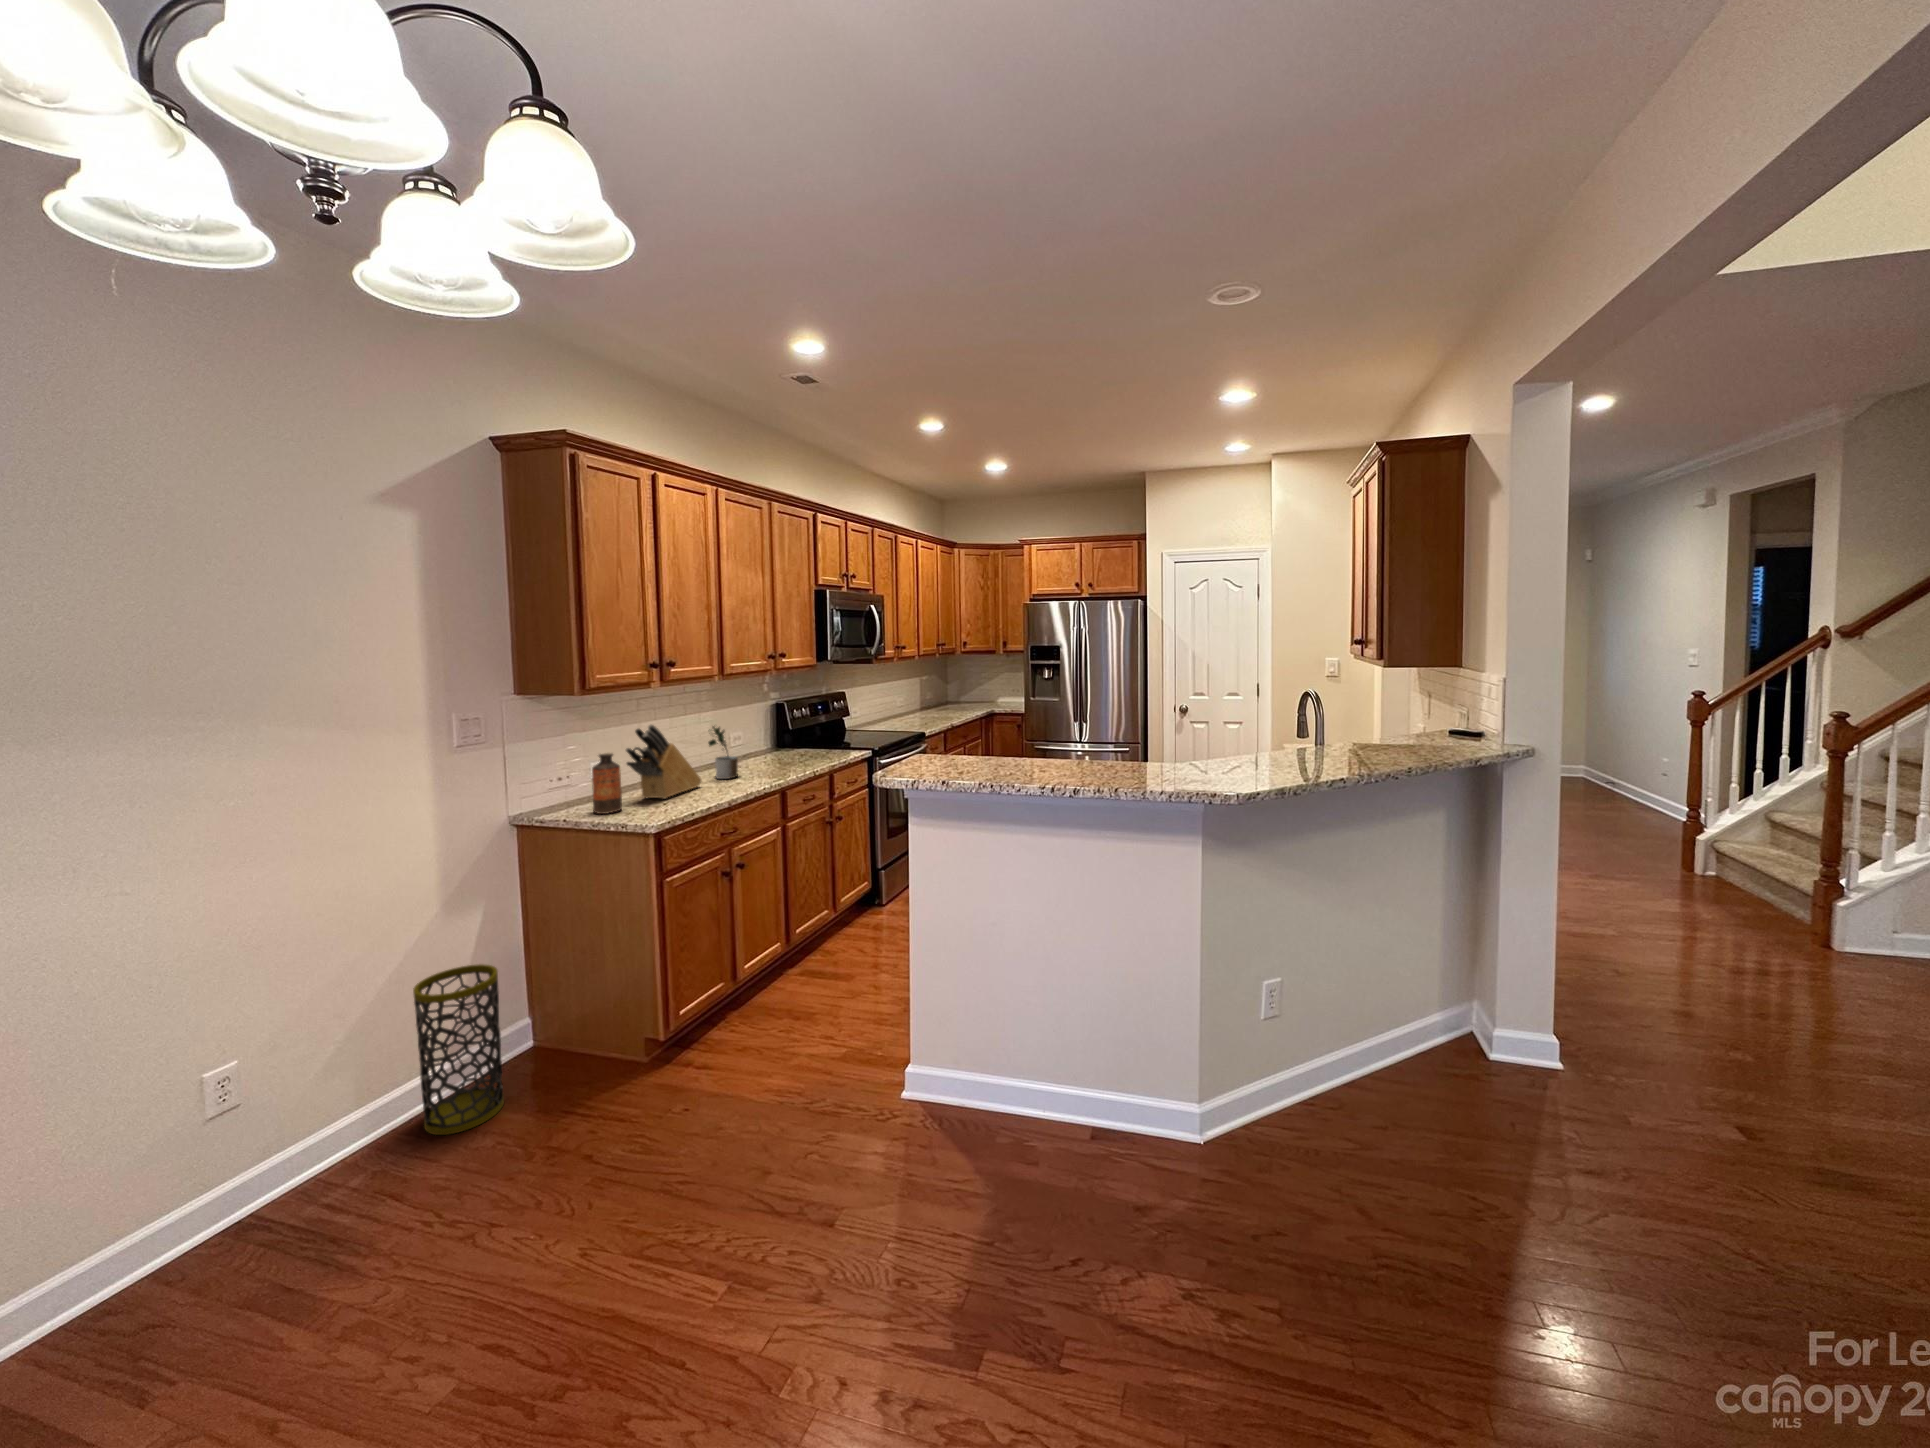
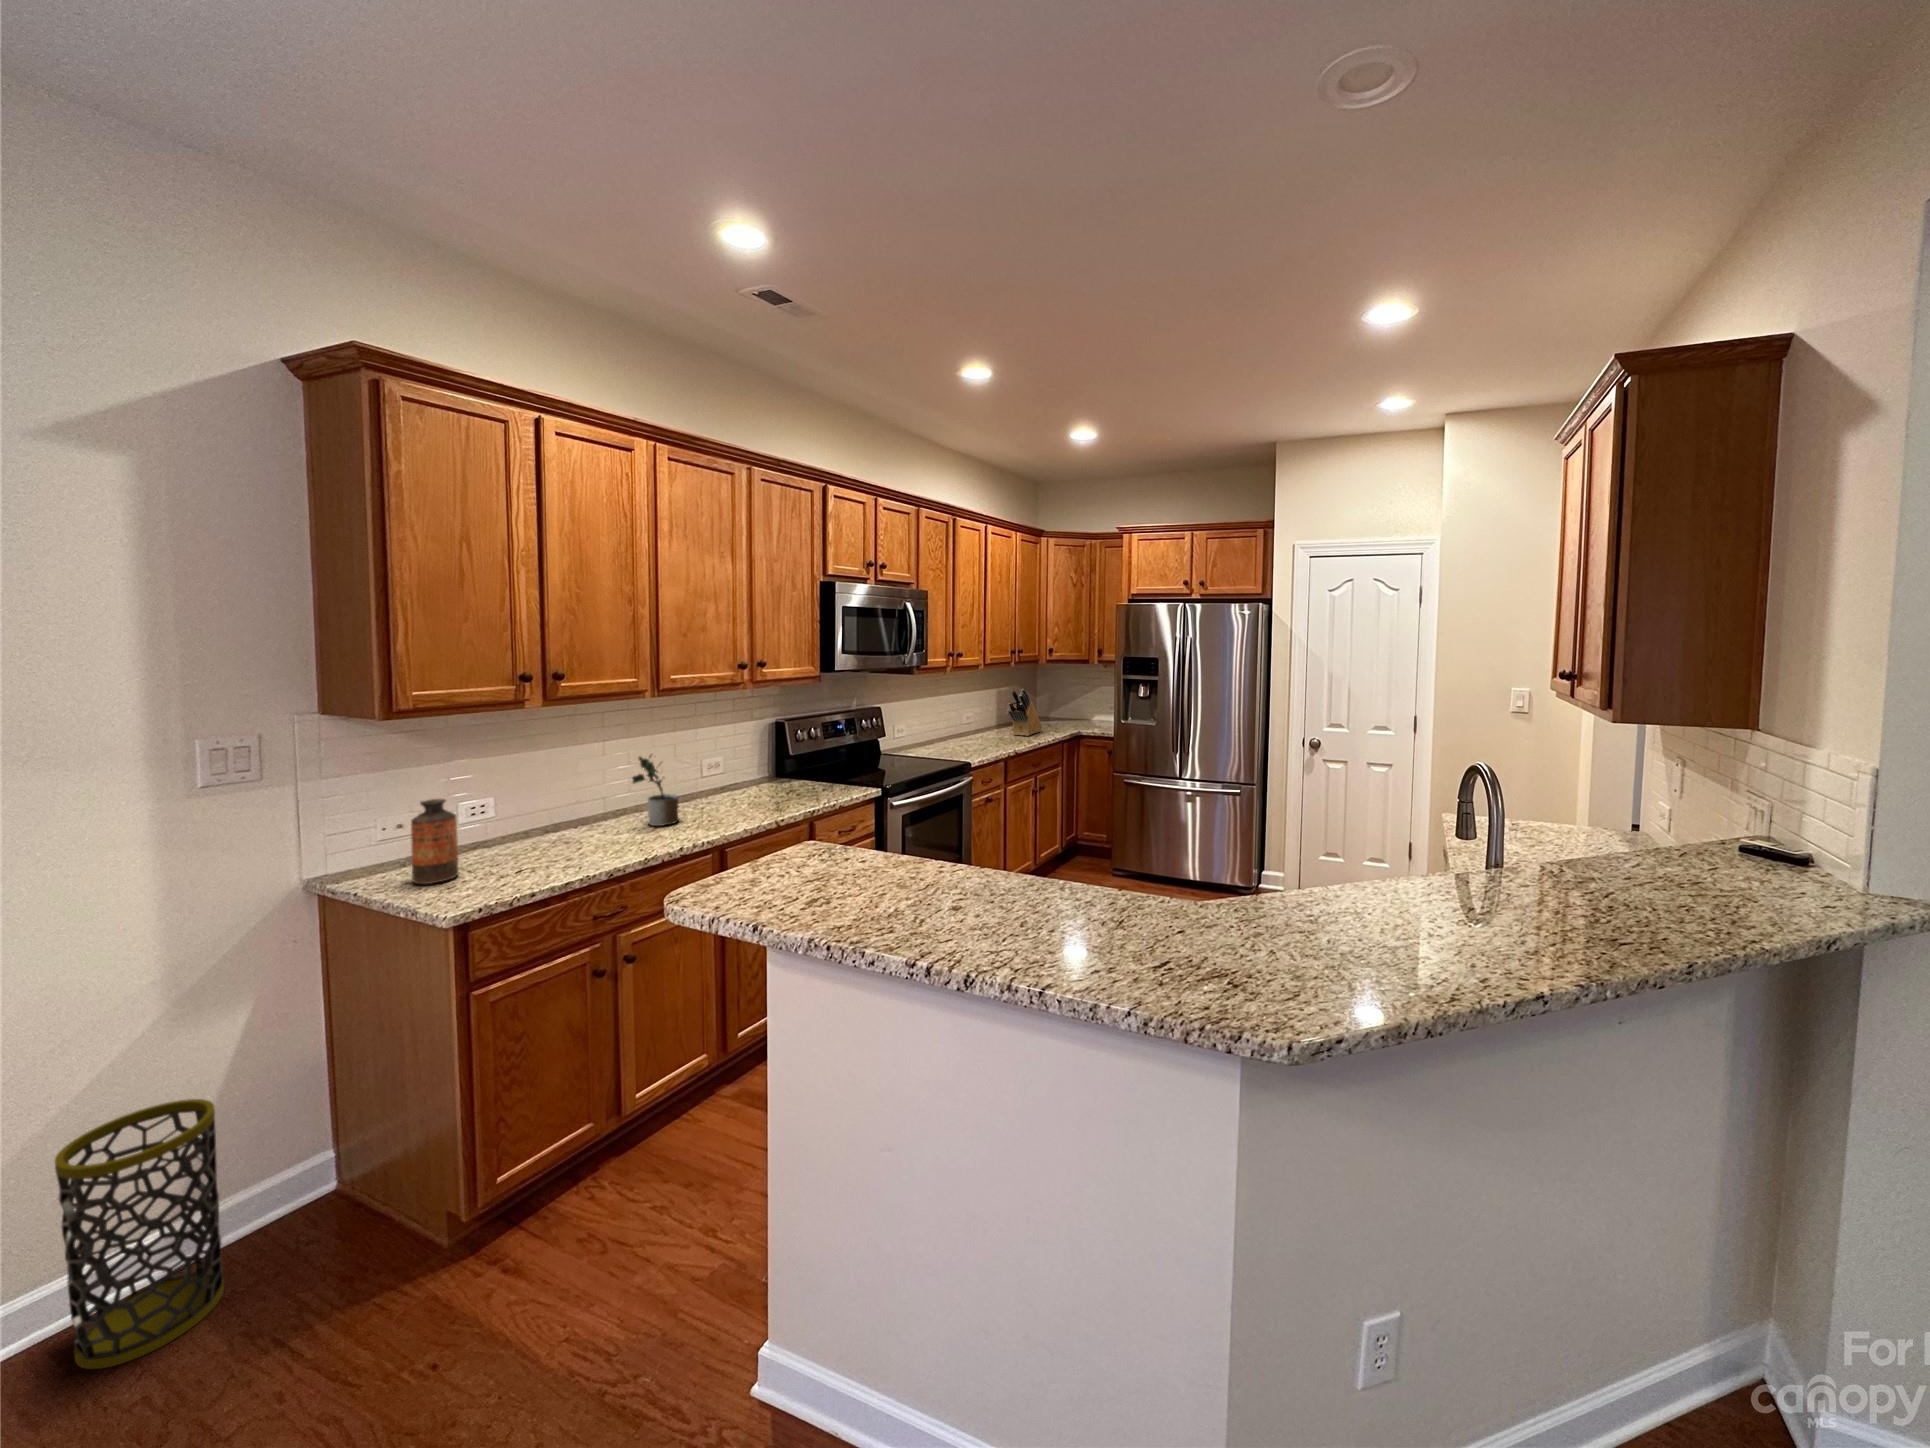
knife block: present [626,725,701,799] -> present [1008,689,1042,736]

